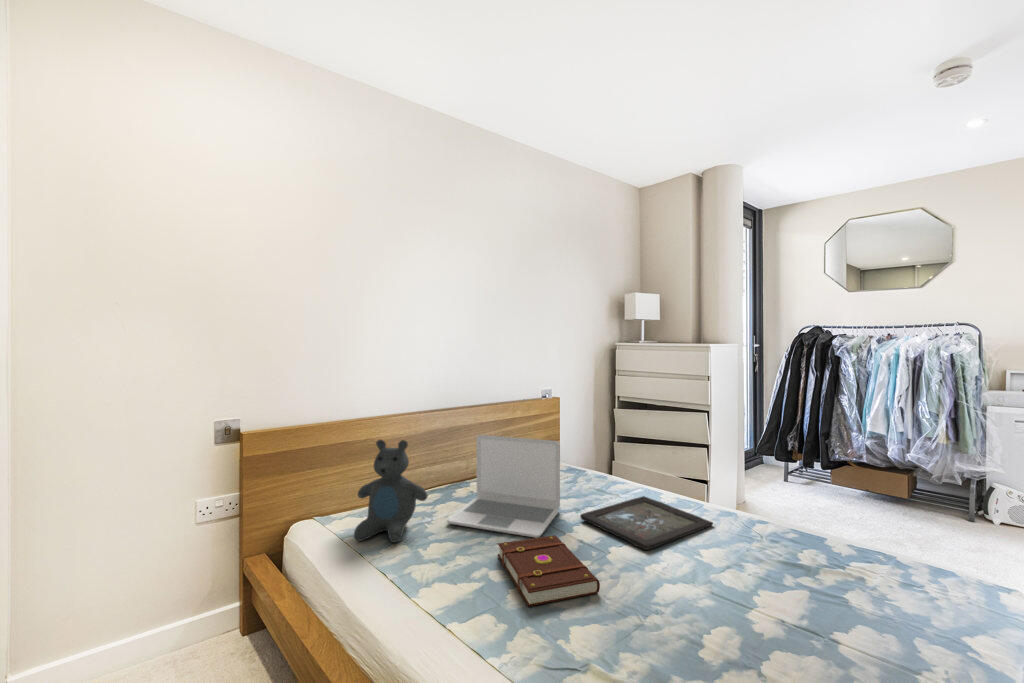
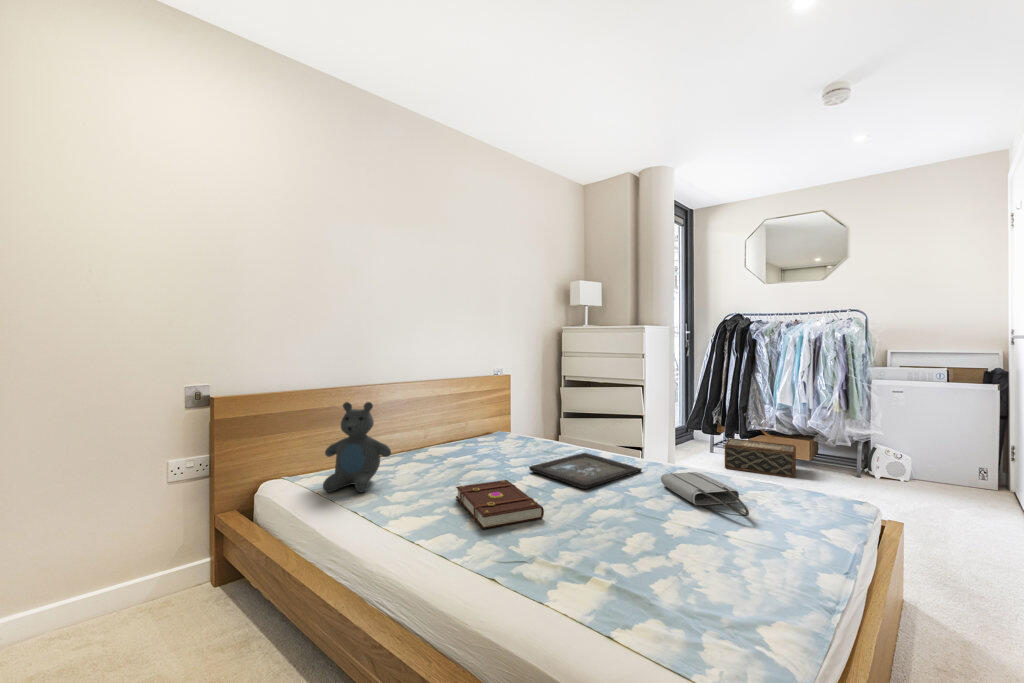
laptop: present [447,435,560,538] -> none [409,401,512,485]
woven basket: none [803,468,891,520] -> present [725,438,796,478]
tote bag: none [739,534,860,608] -> present [661,472,749,516]

